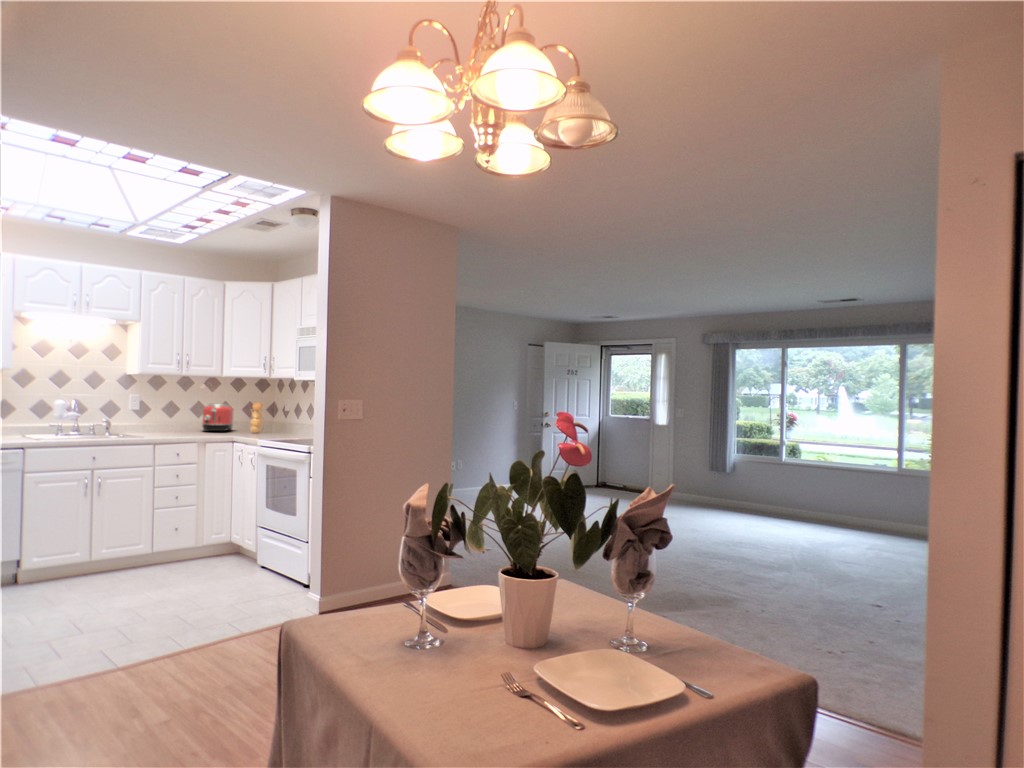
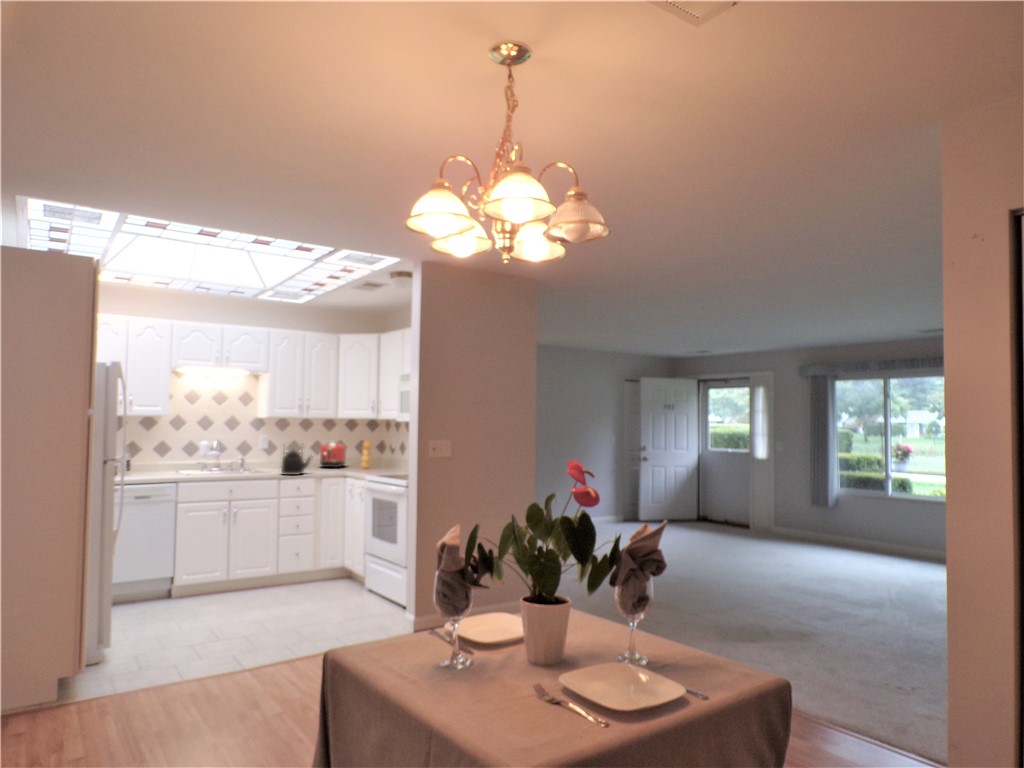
kettle: none [156,403,195,439] -> present [281,450,310,475]

